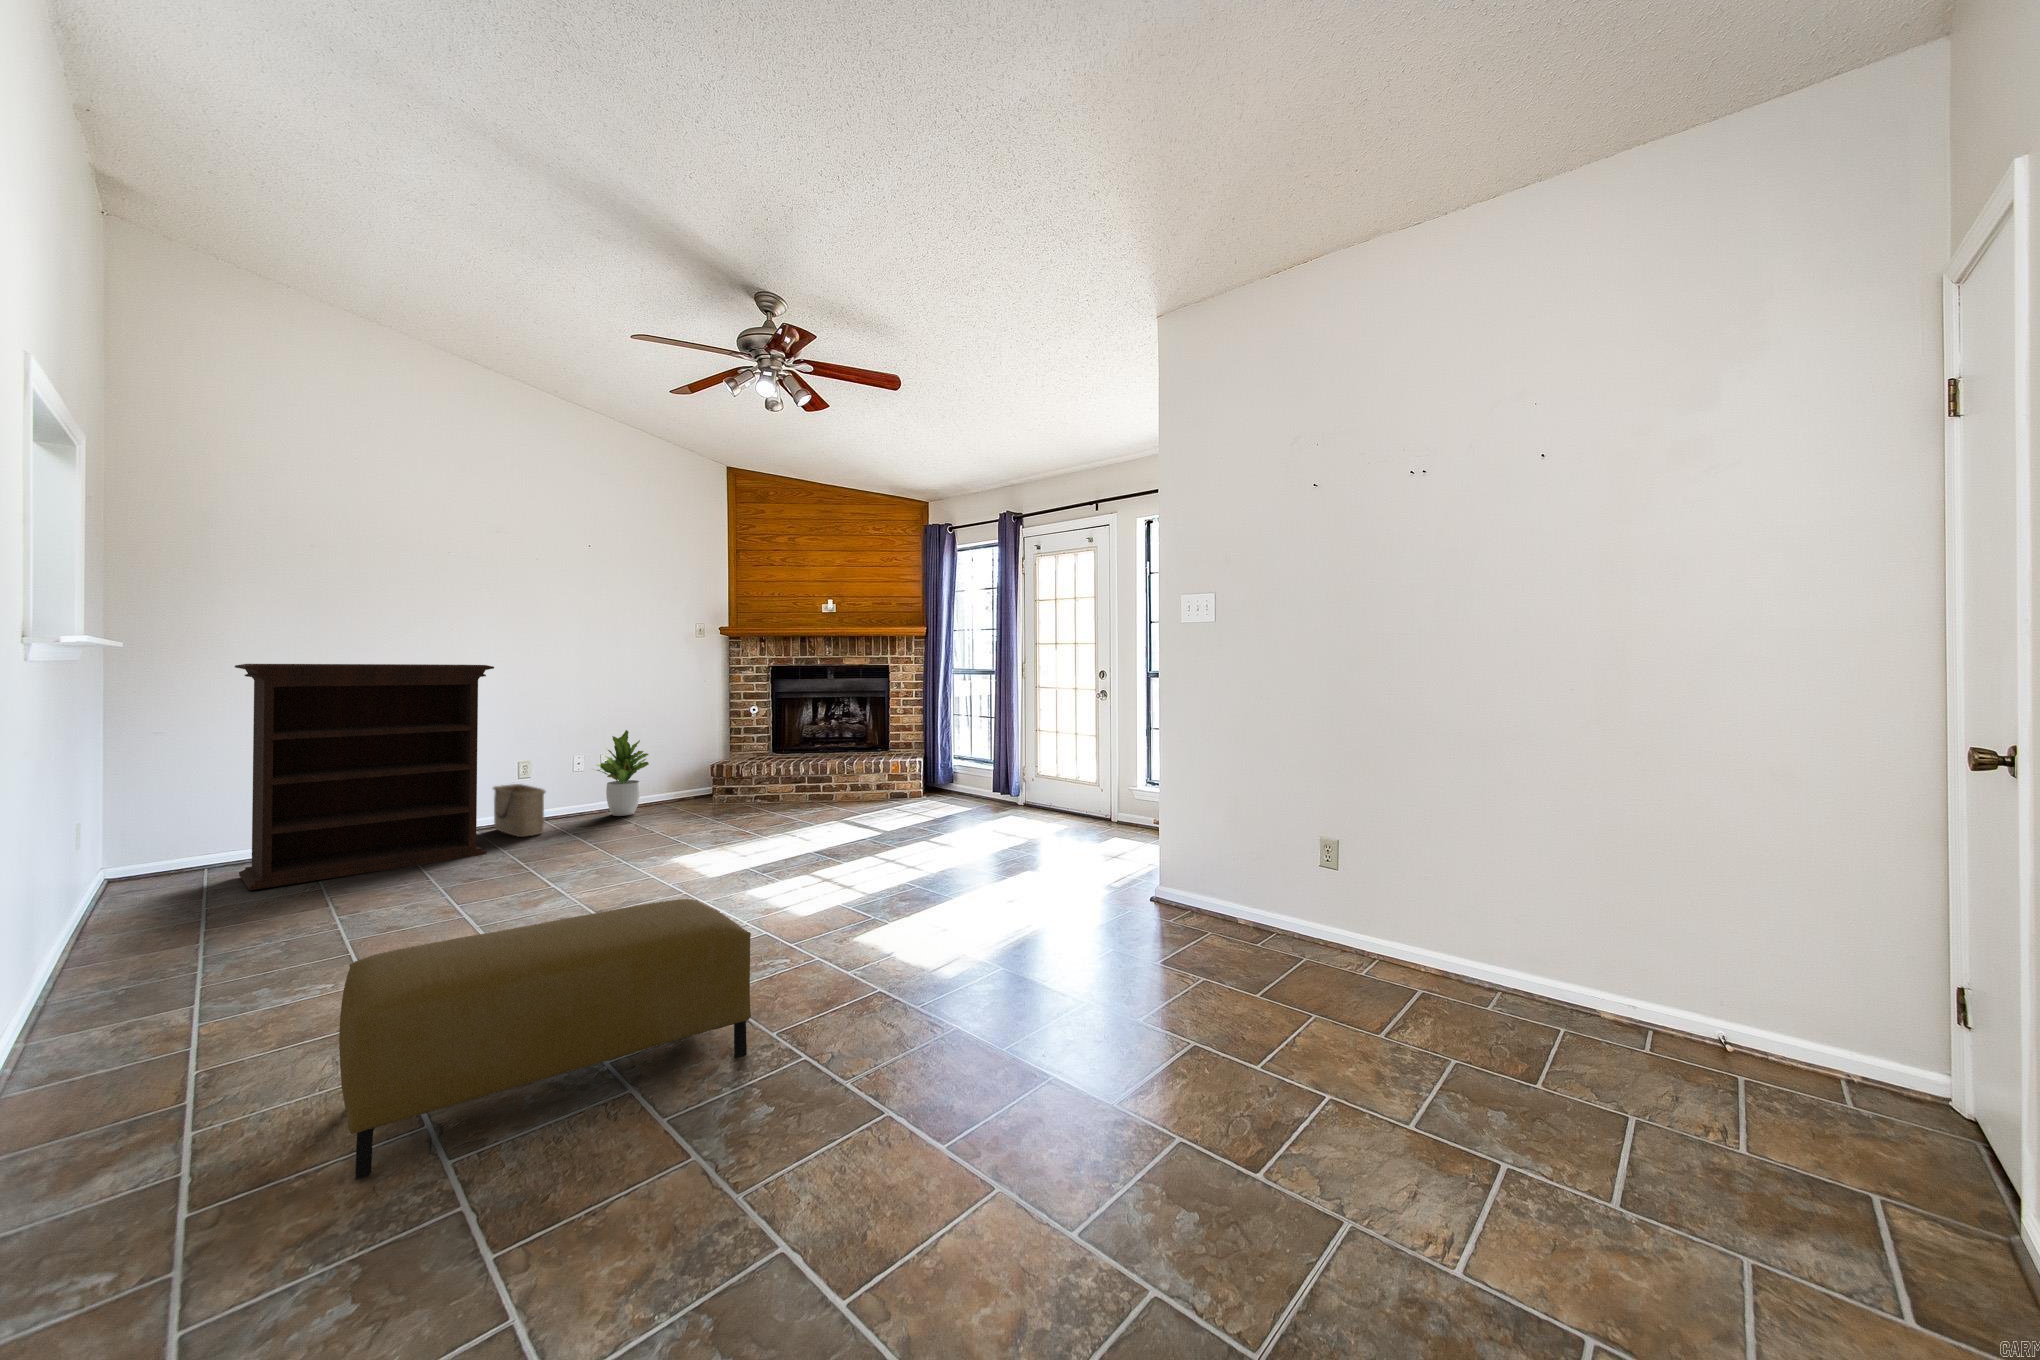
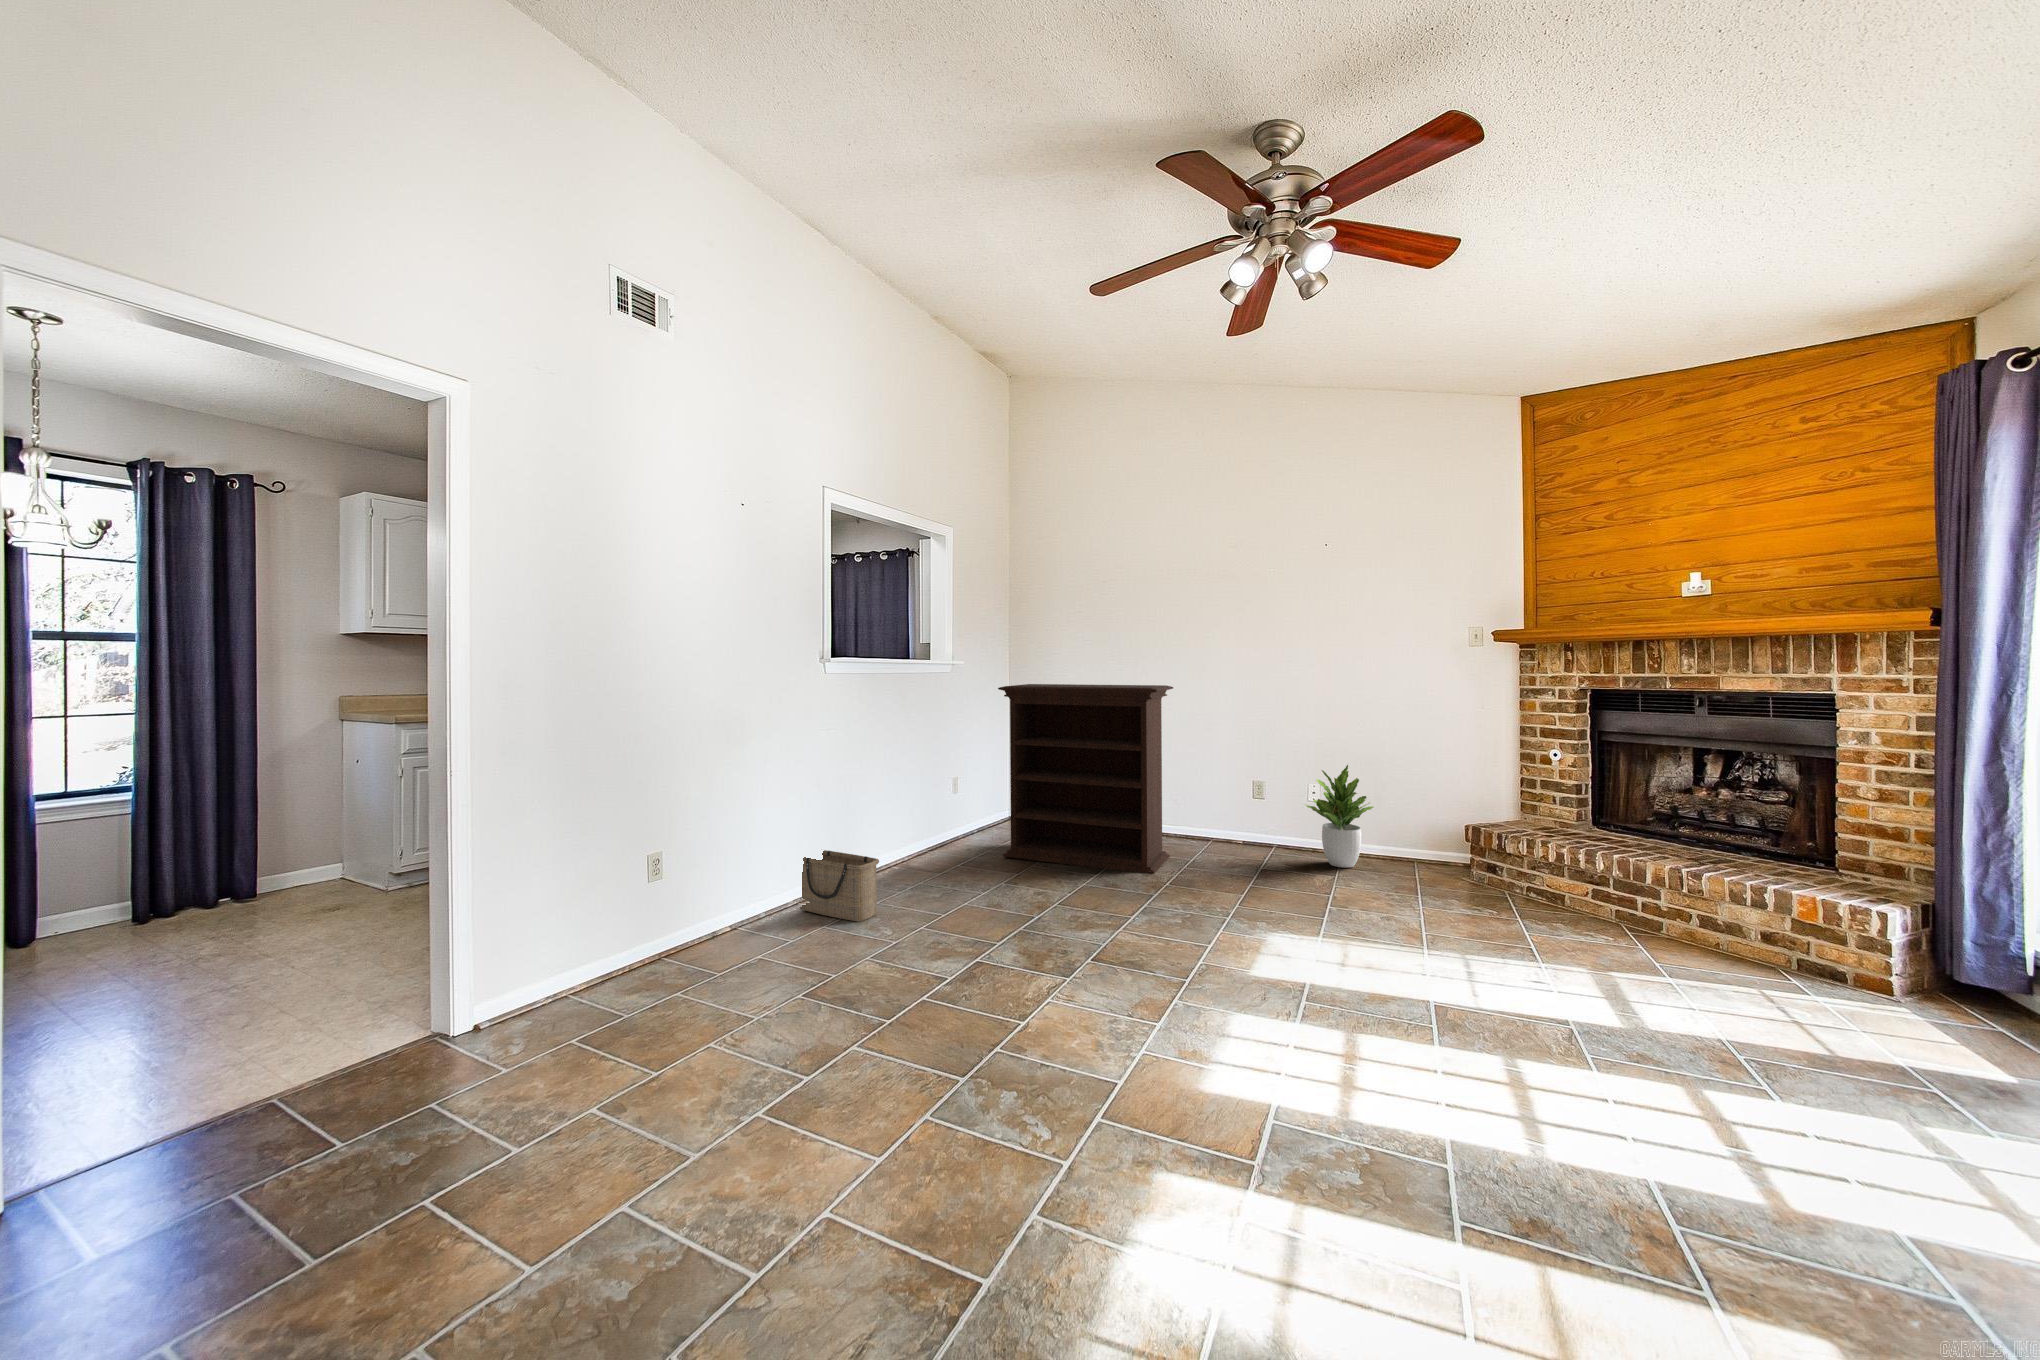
basket: present [493,784,545,837] -> present [800,850,879,922]
ottoman: present [339,899,751,1180] -> none [449,956,800,1284]

